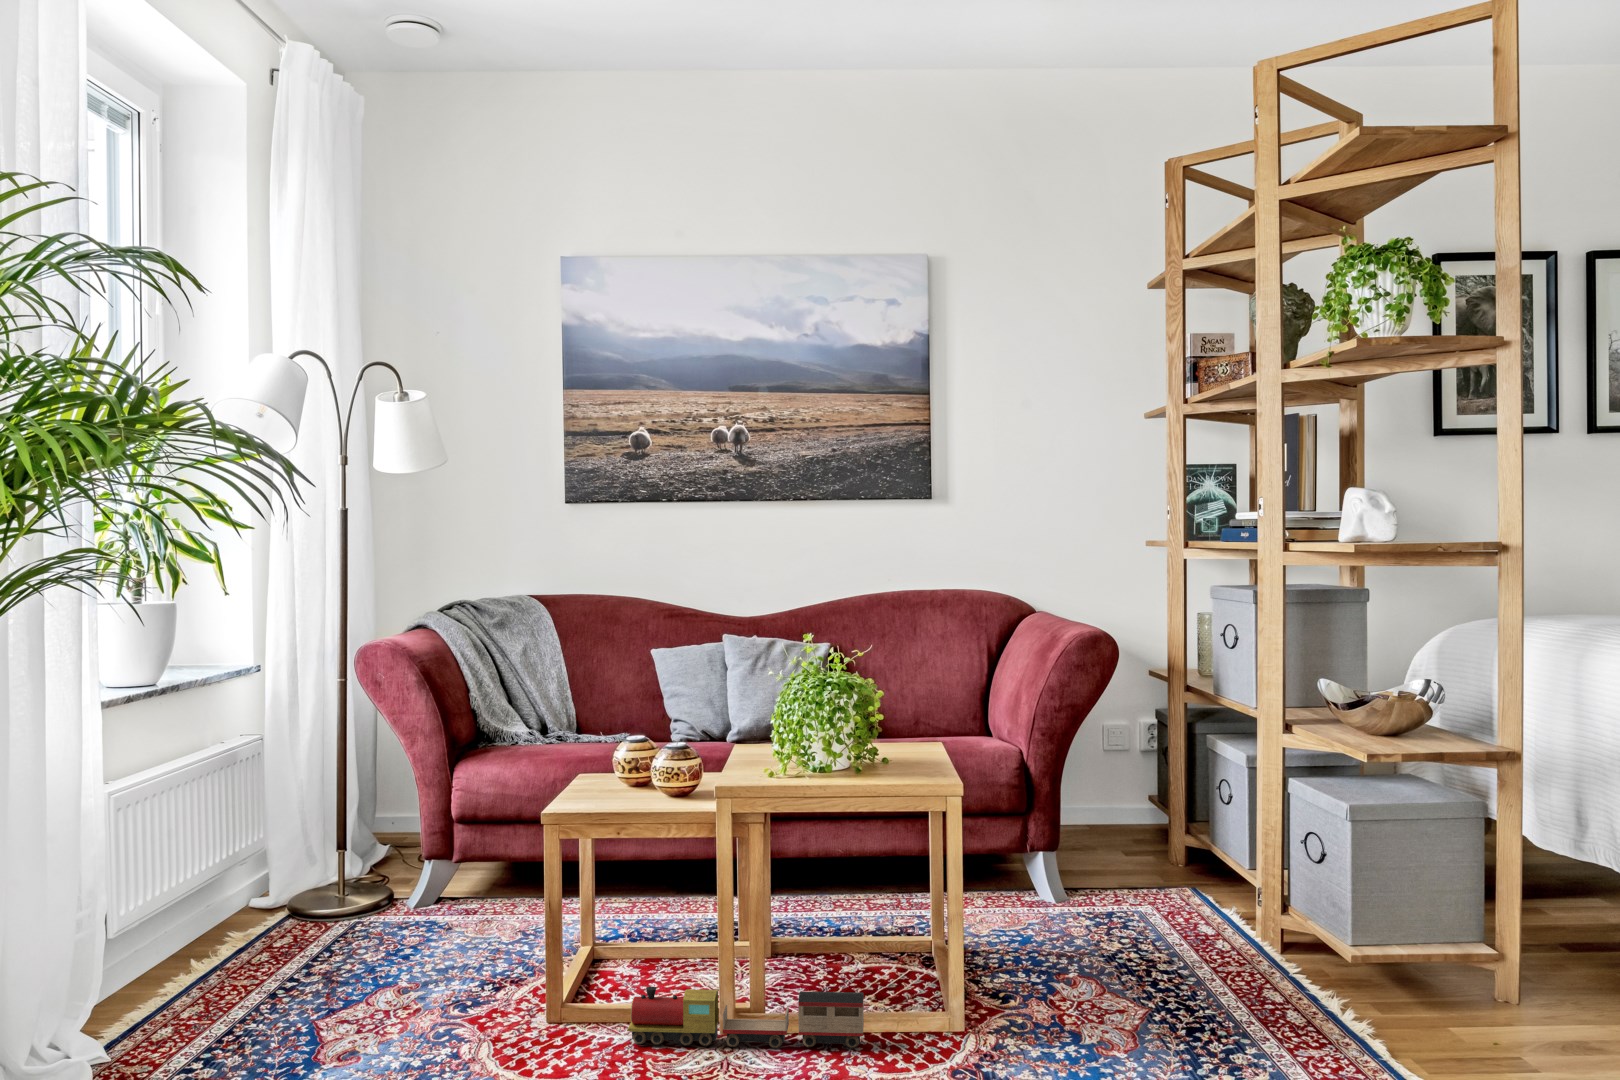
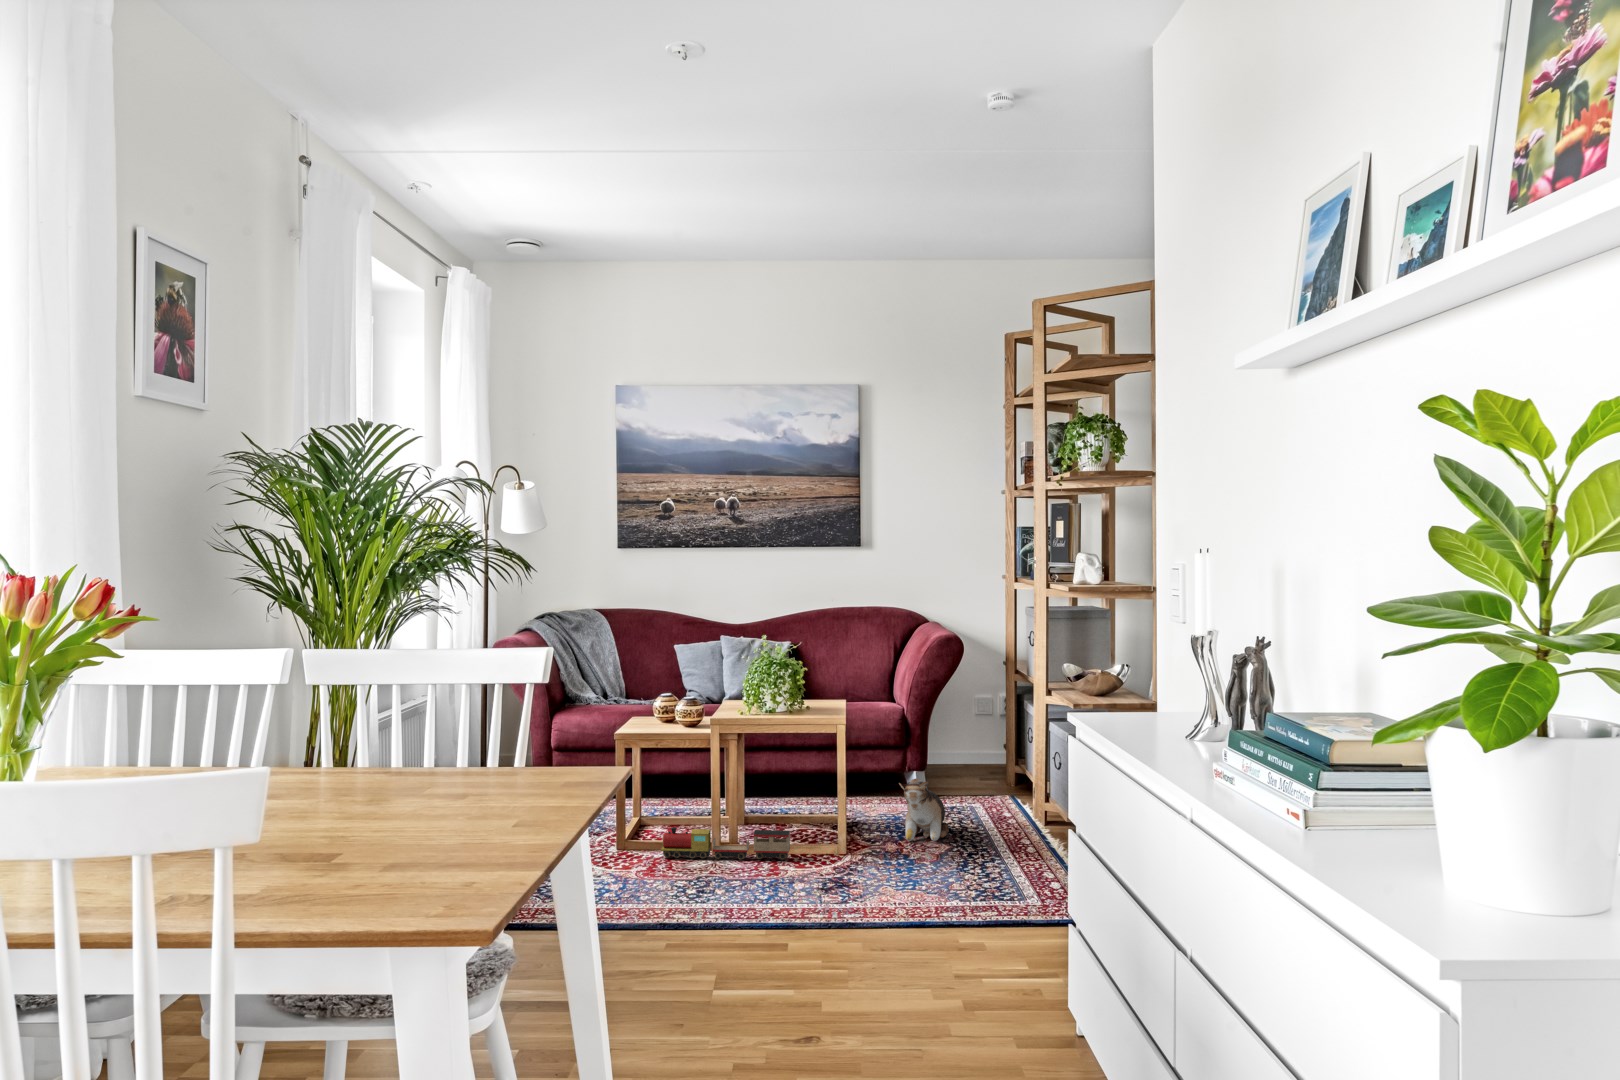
plush toy: none [1052,887,1130,997] -> present [899,778,949,841]

